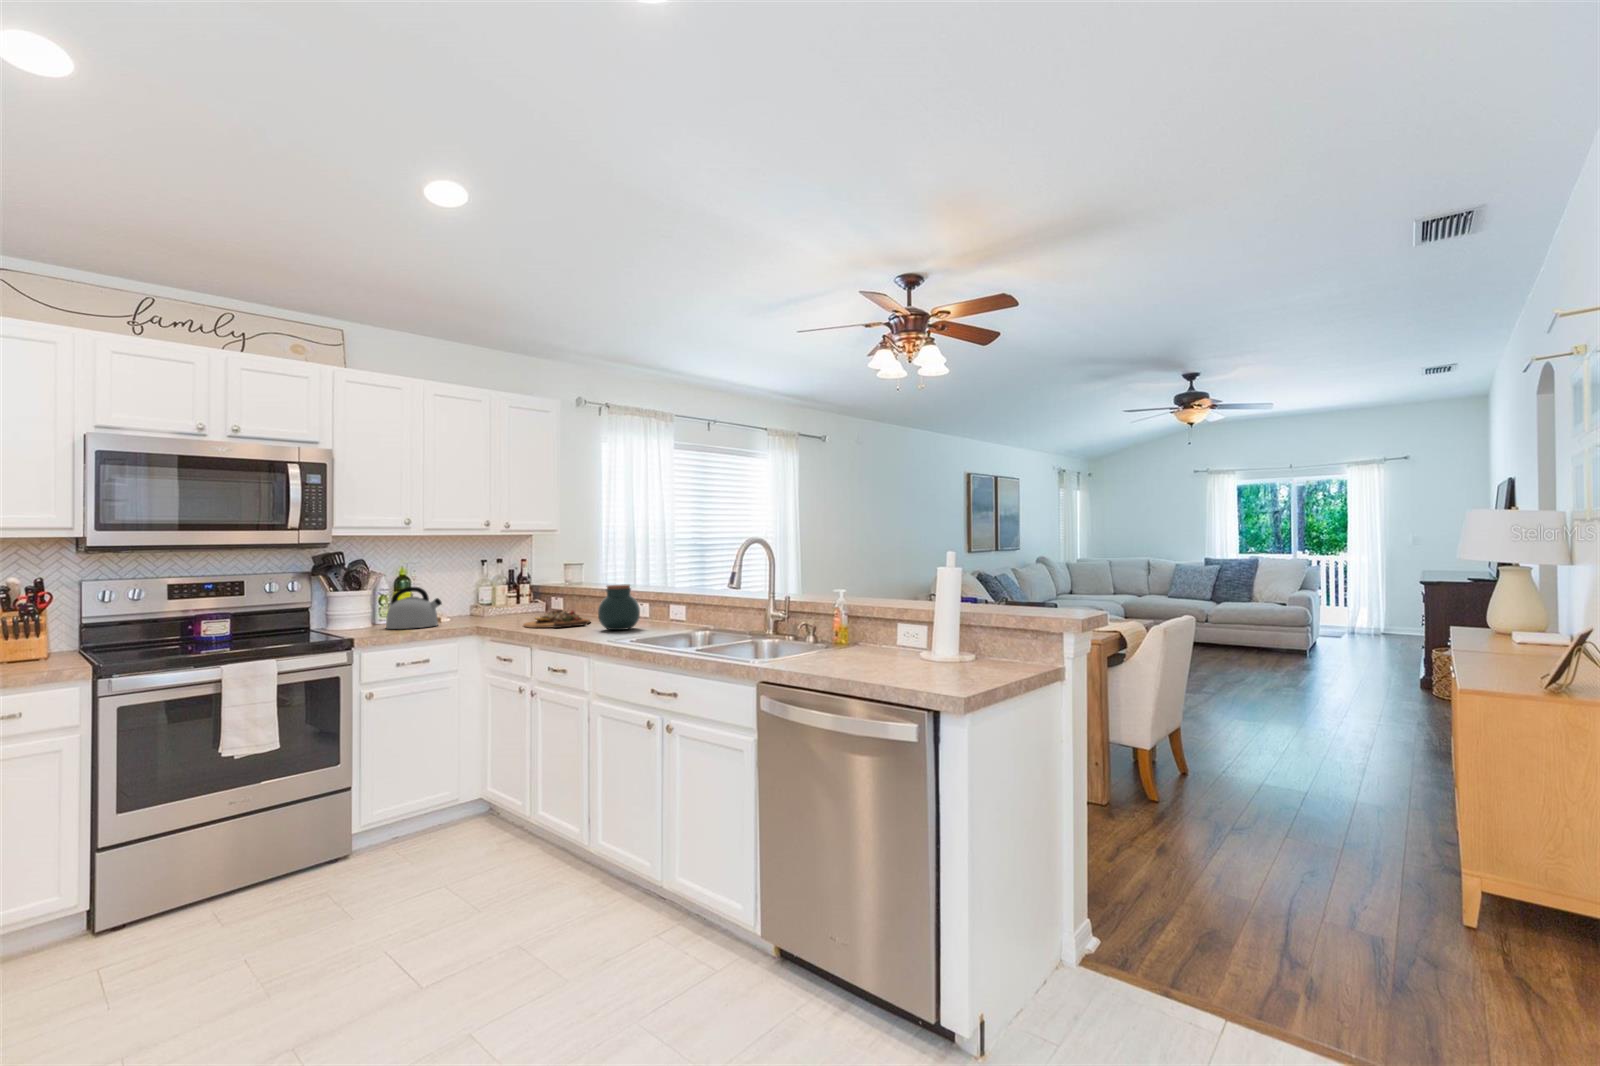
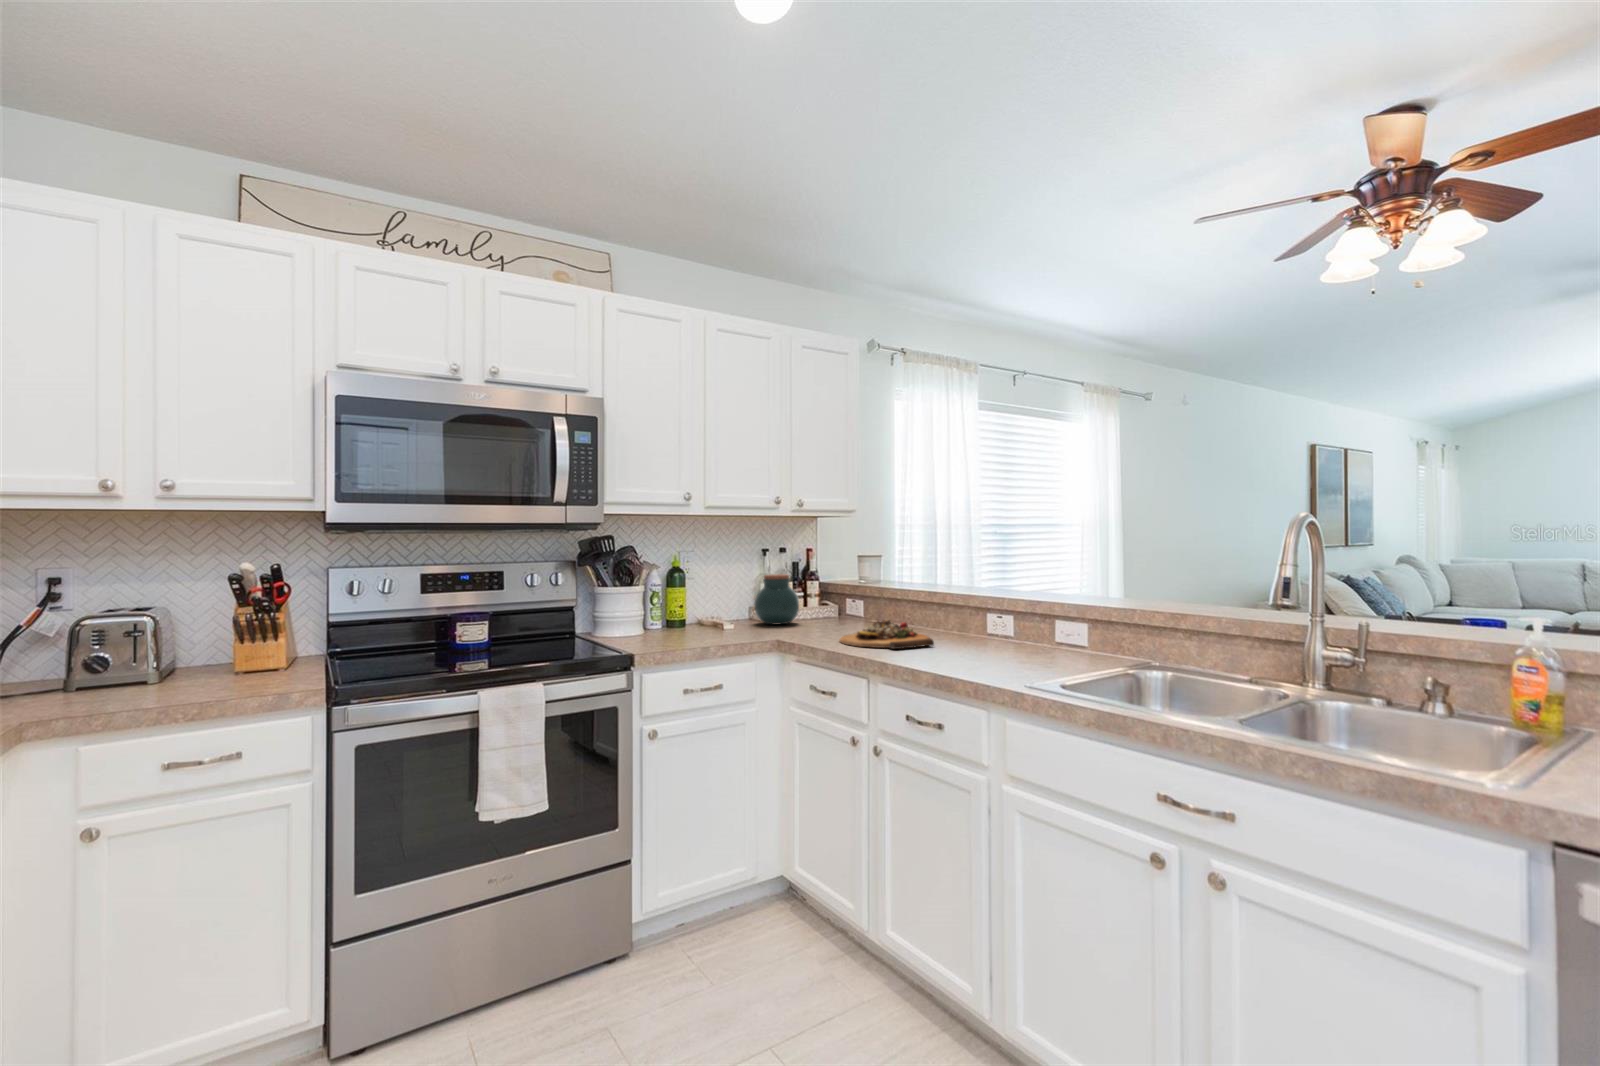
jar: present [598,585,640,630] -> present [755,574,799,625]
kettle: present [386,587,442,629] -> none [664,582,731,638]

